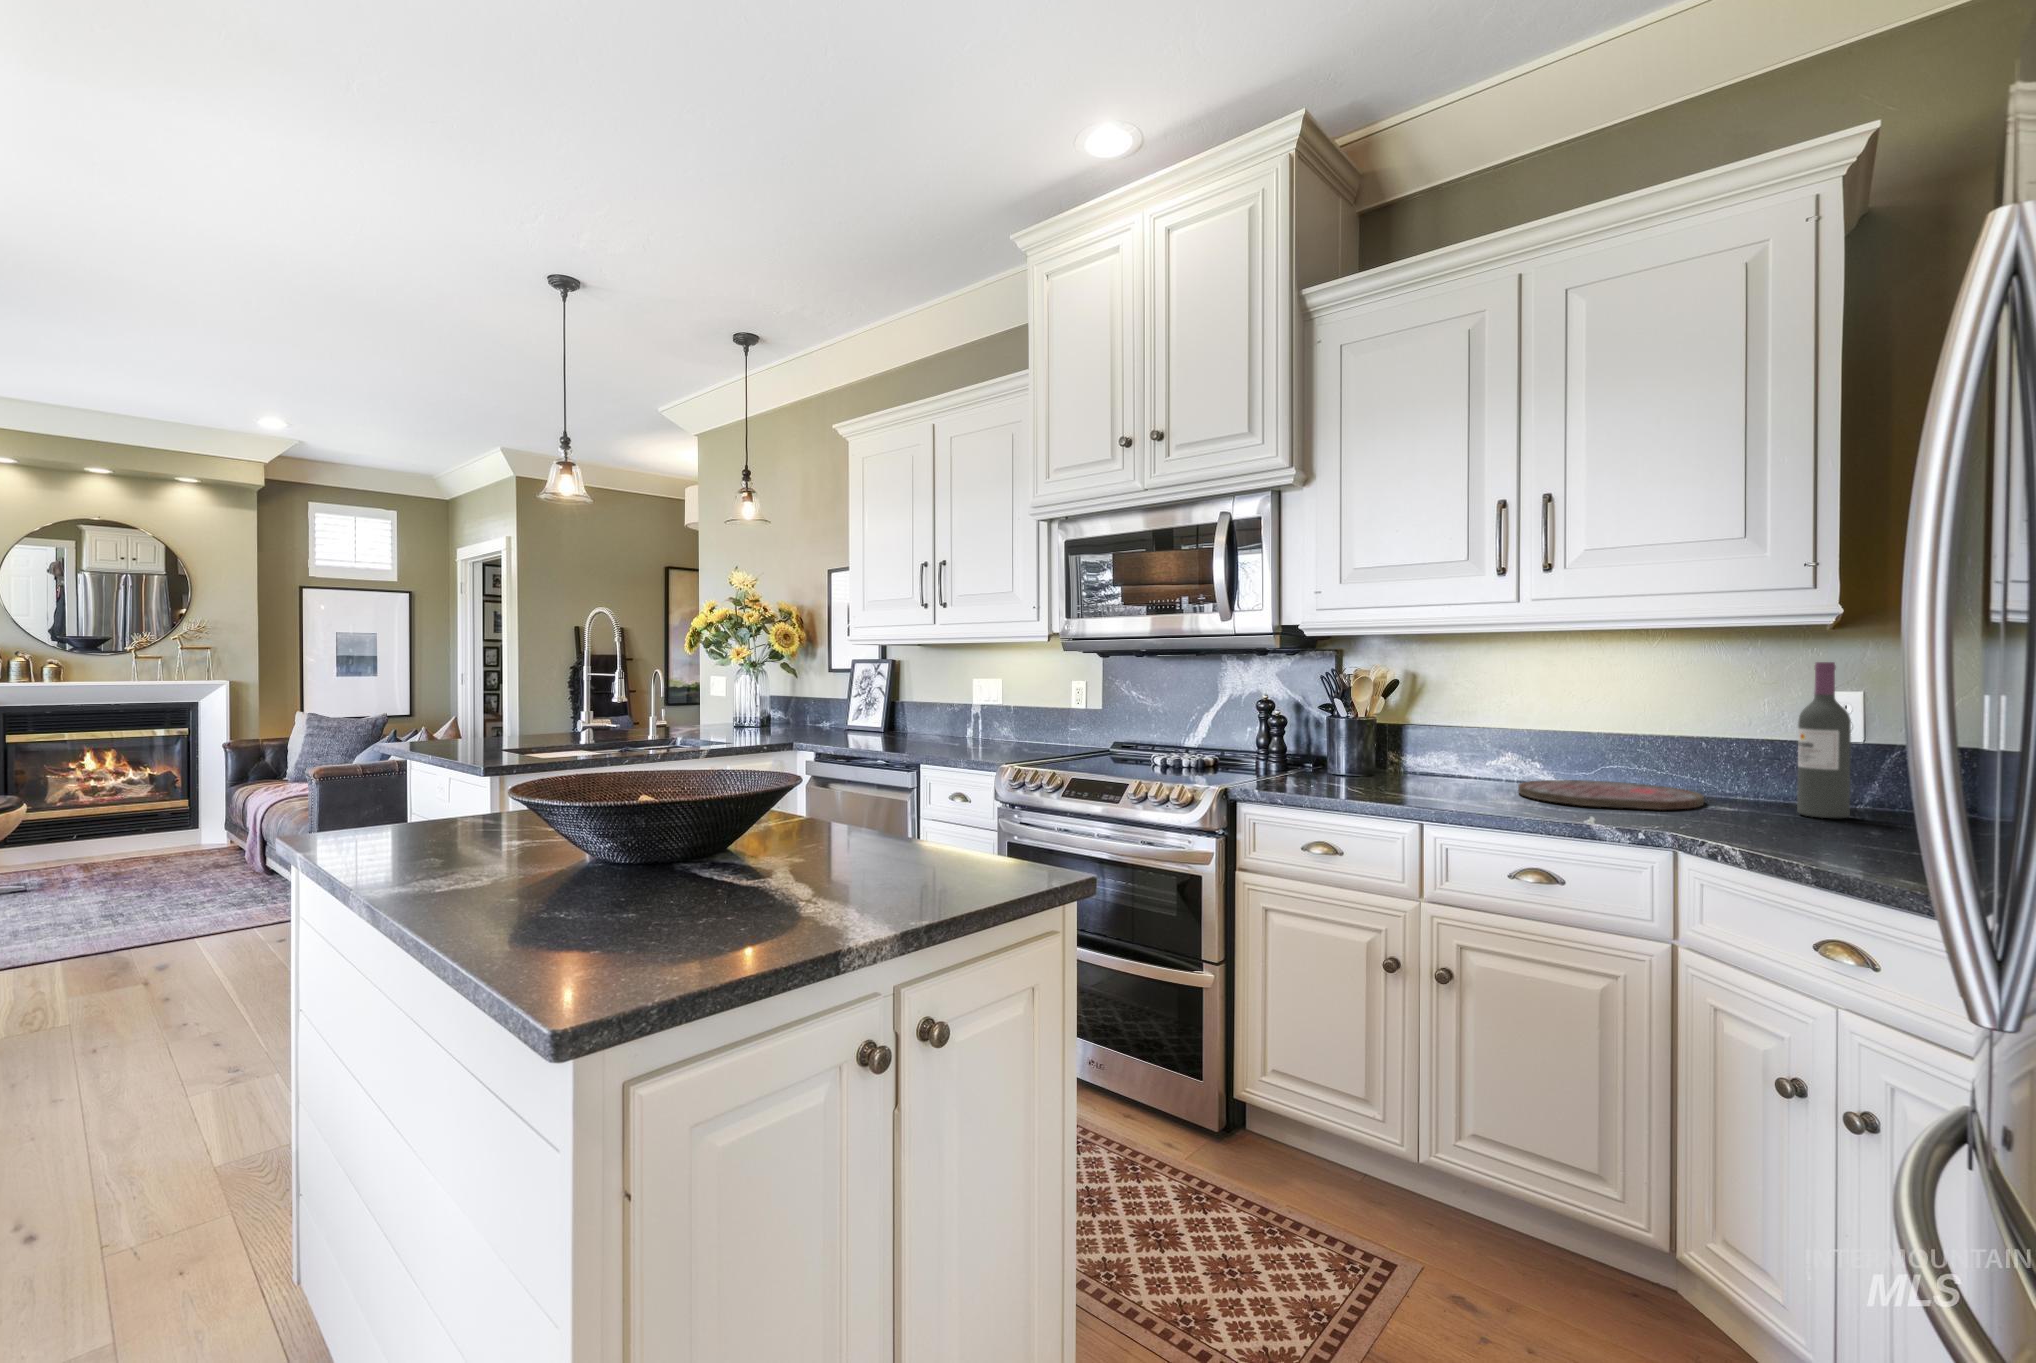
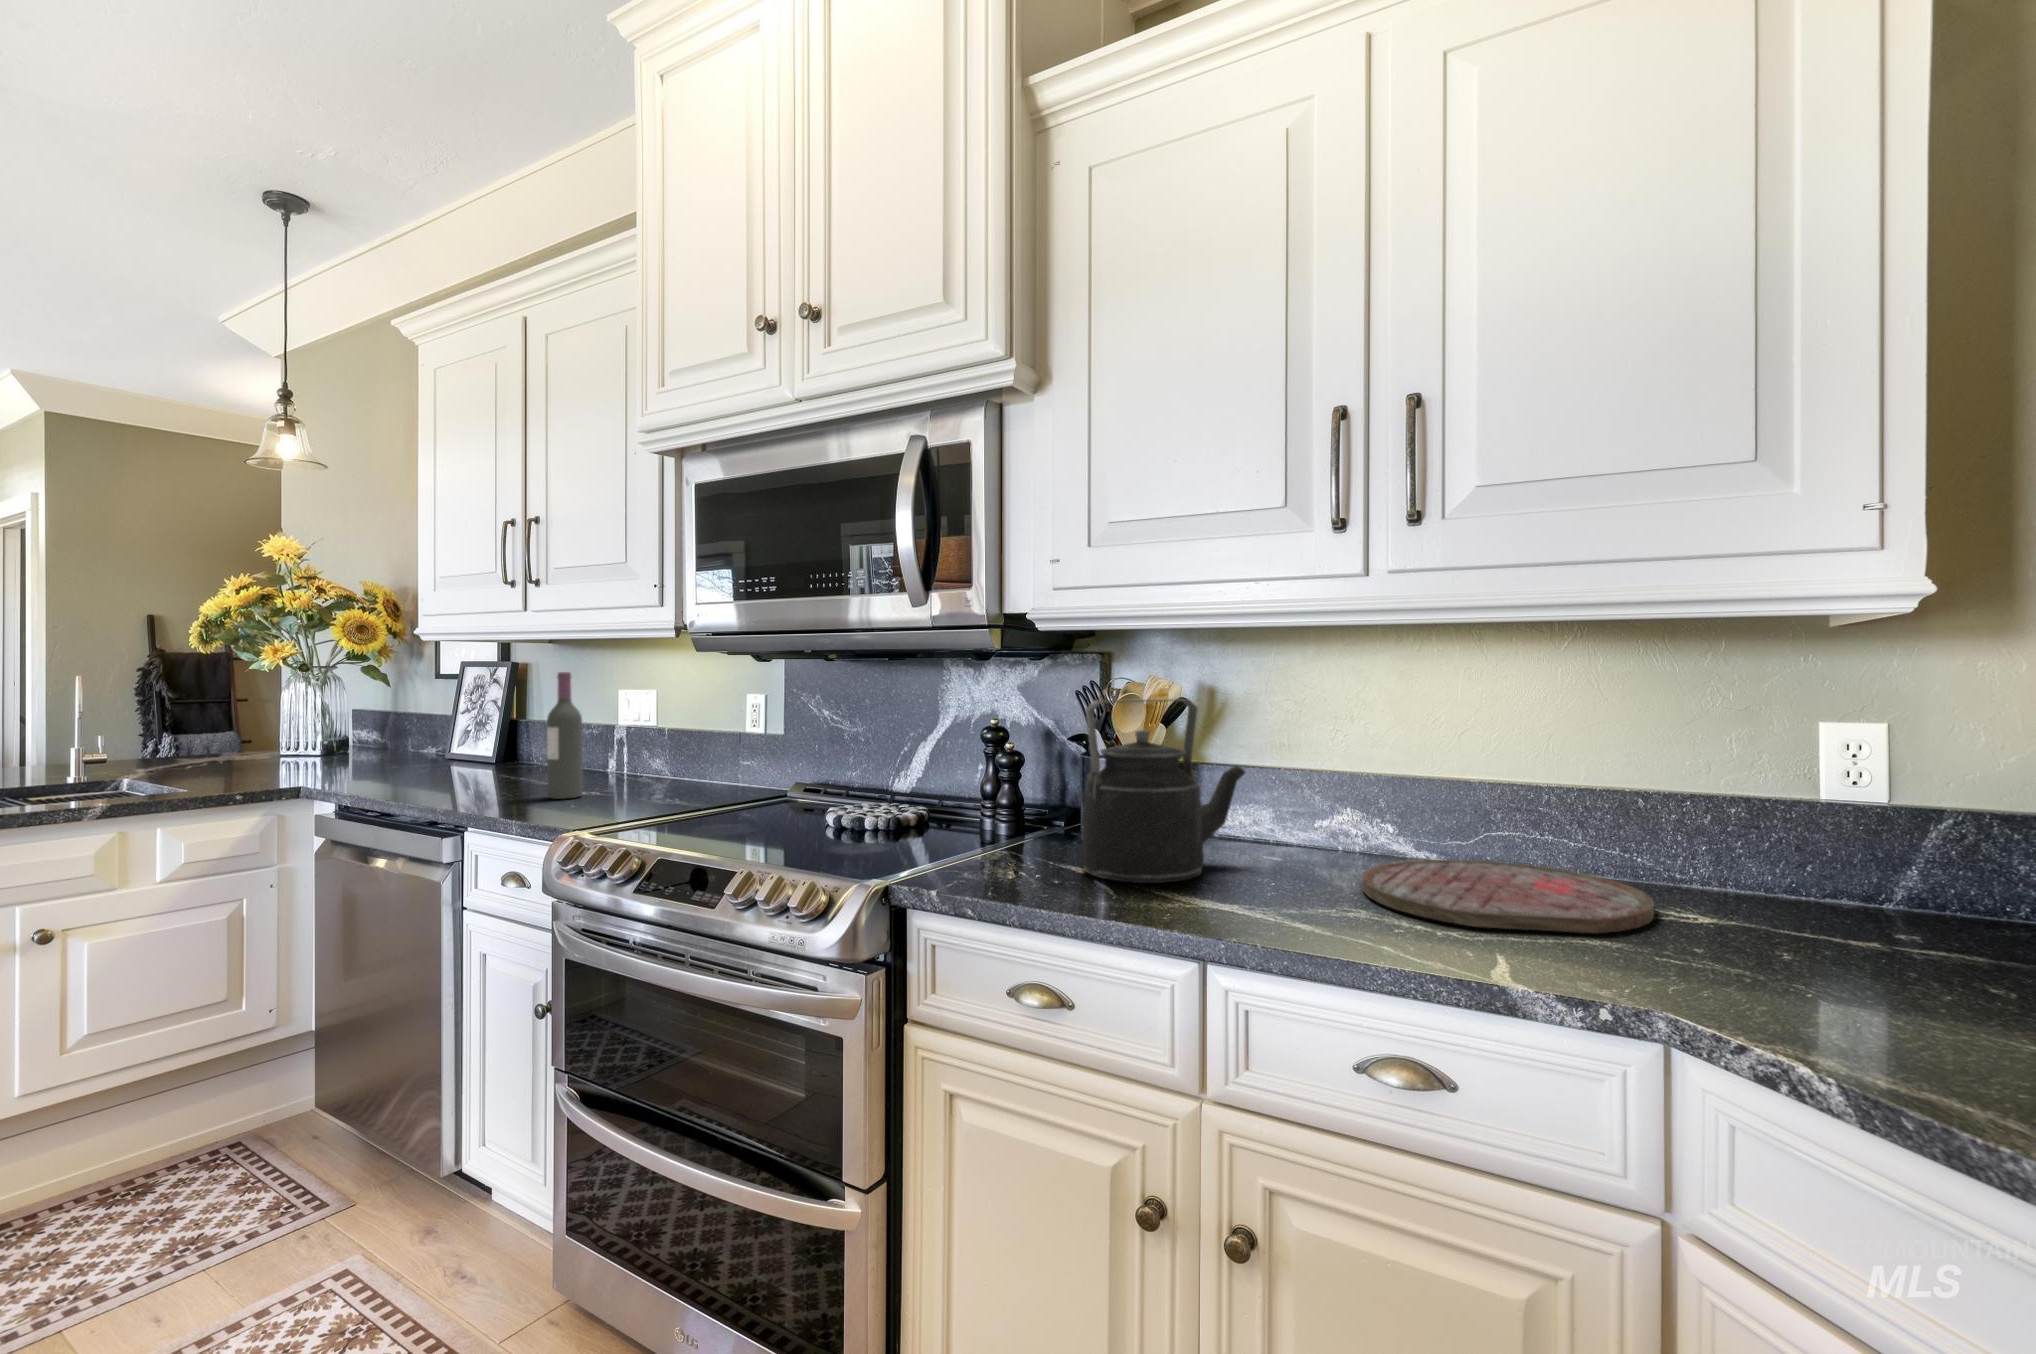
wine bottle: present [1797,662,1851,818] -> present [547,672,583,799]
kettle: none [1335,679,1441,788] -> present [1081,699,1245,883]

